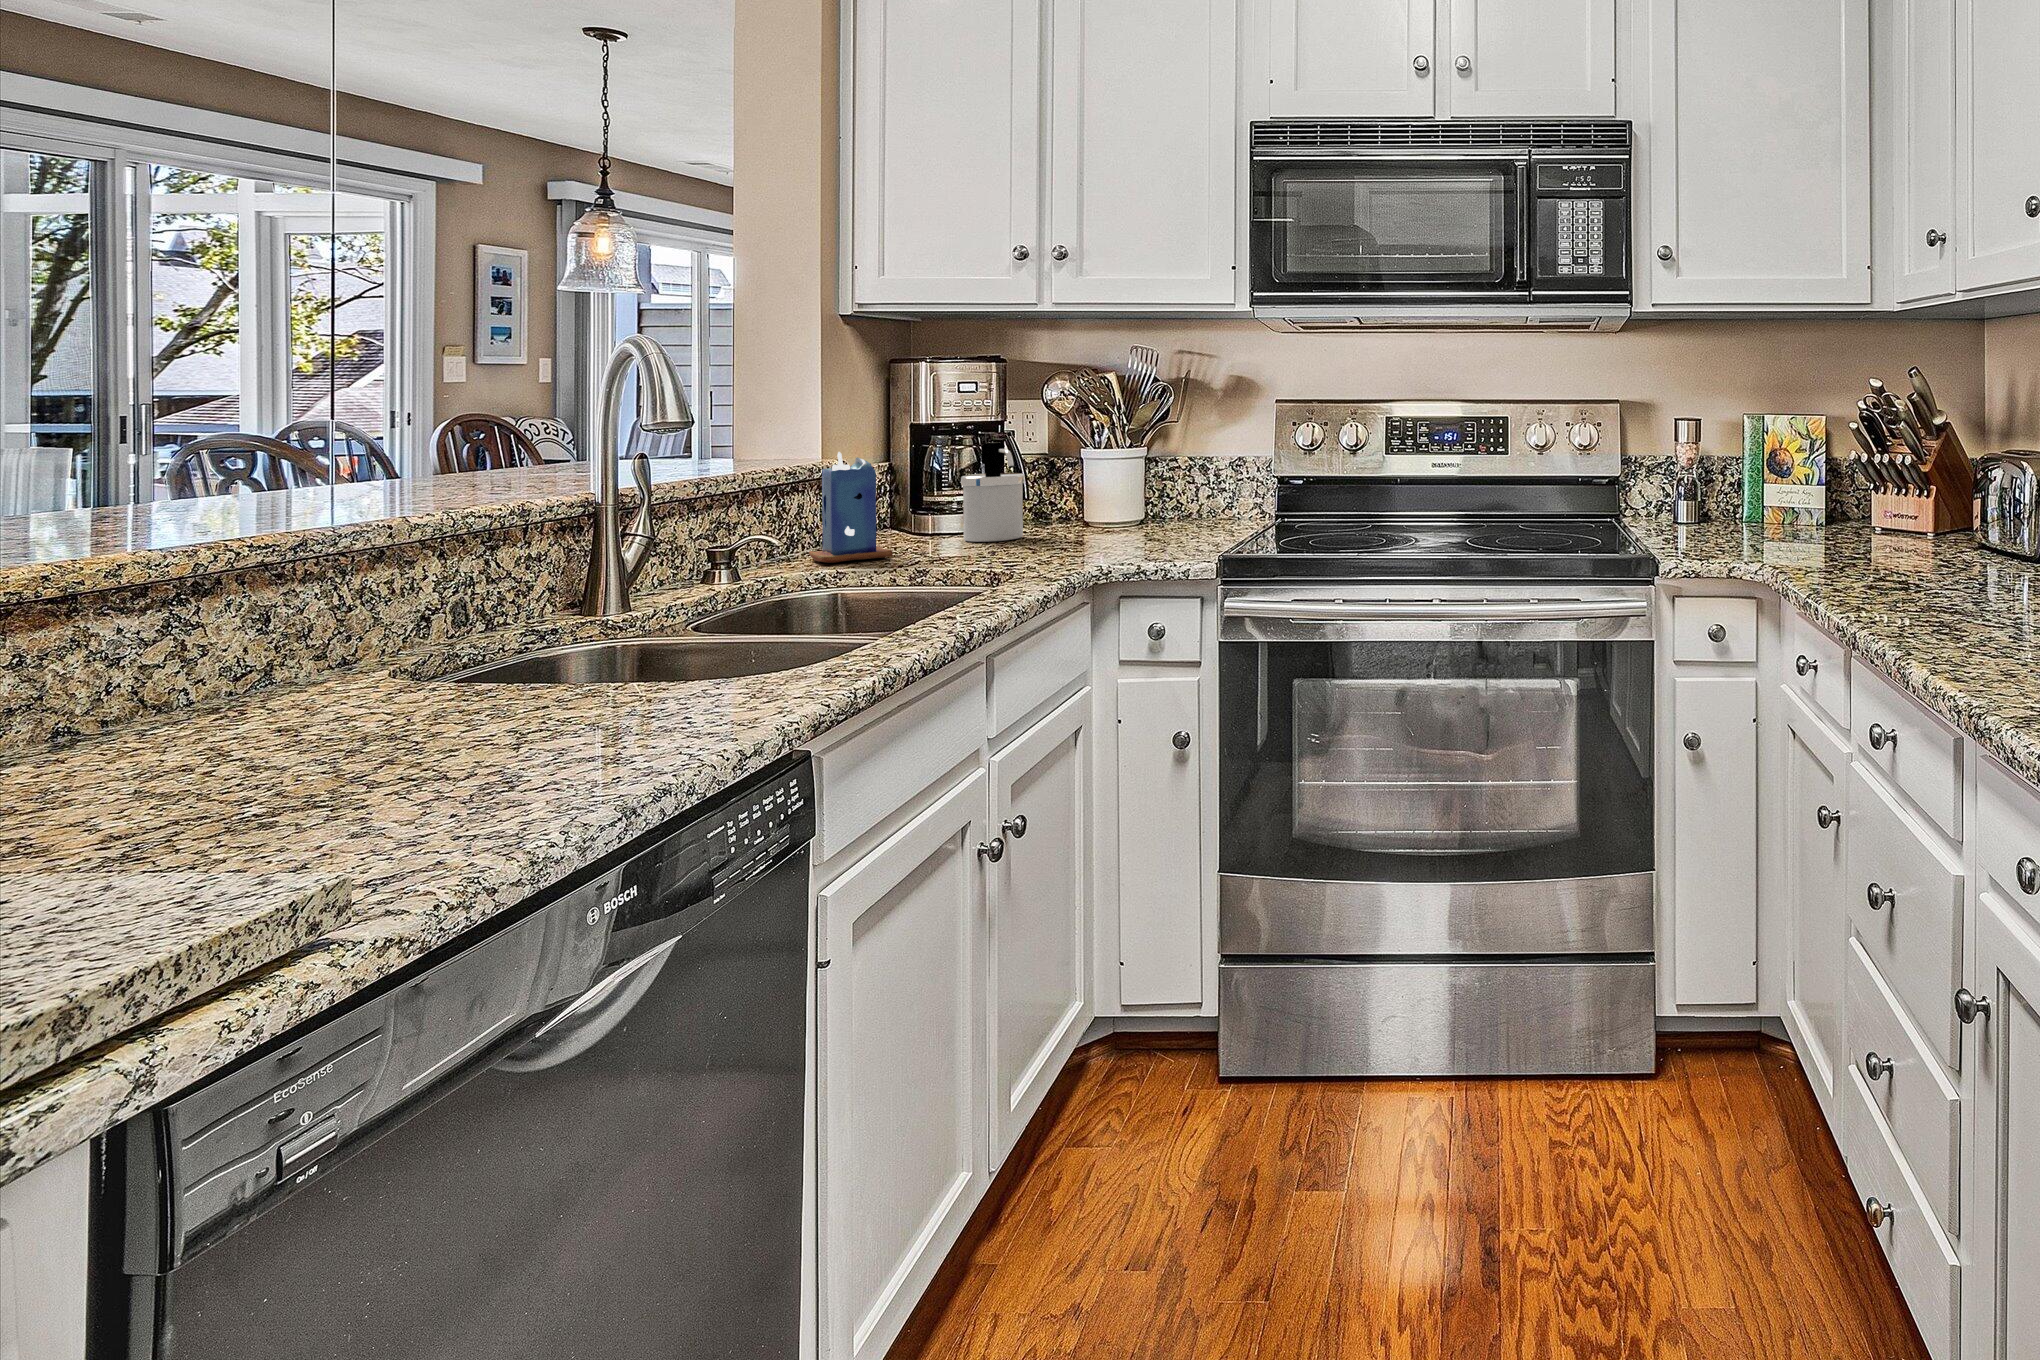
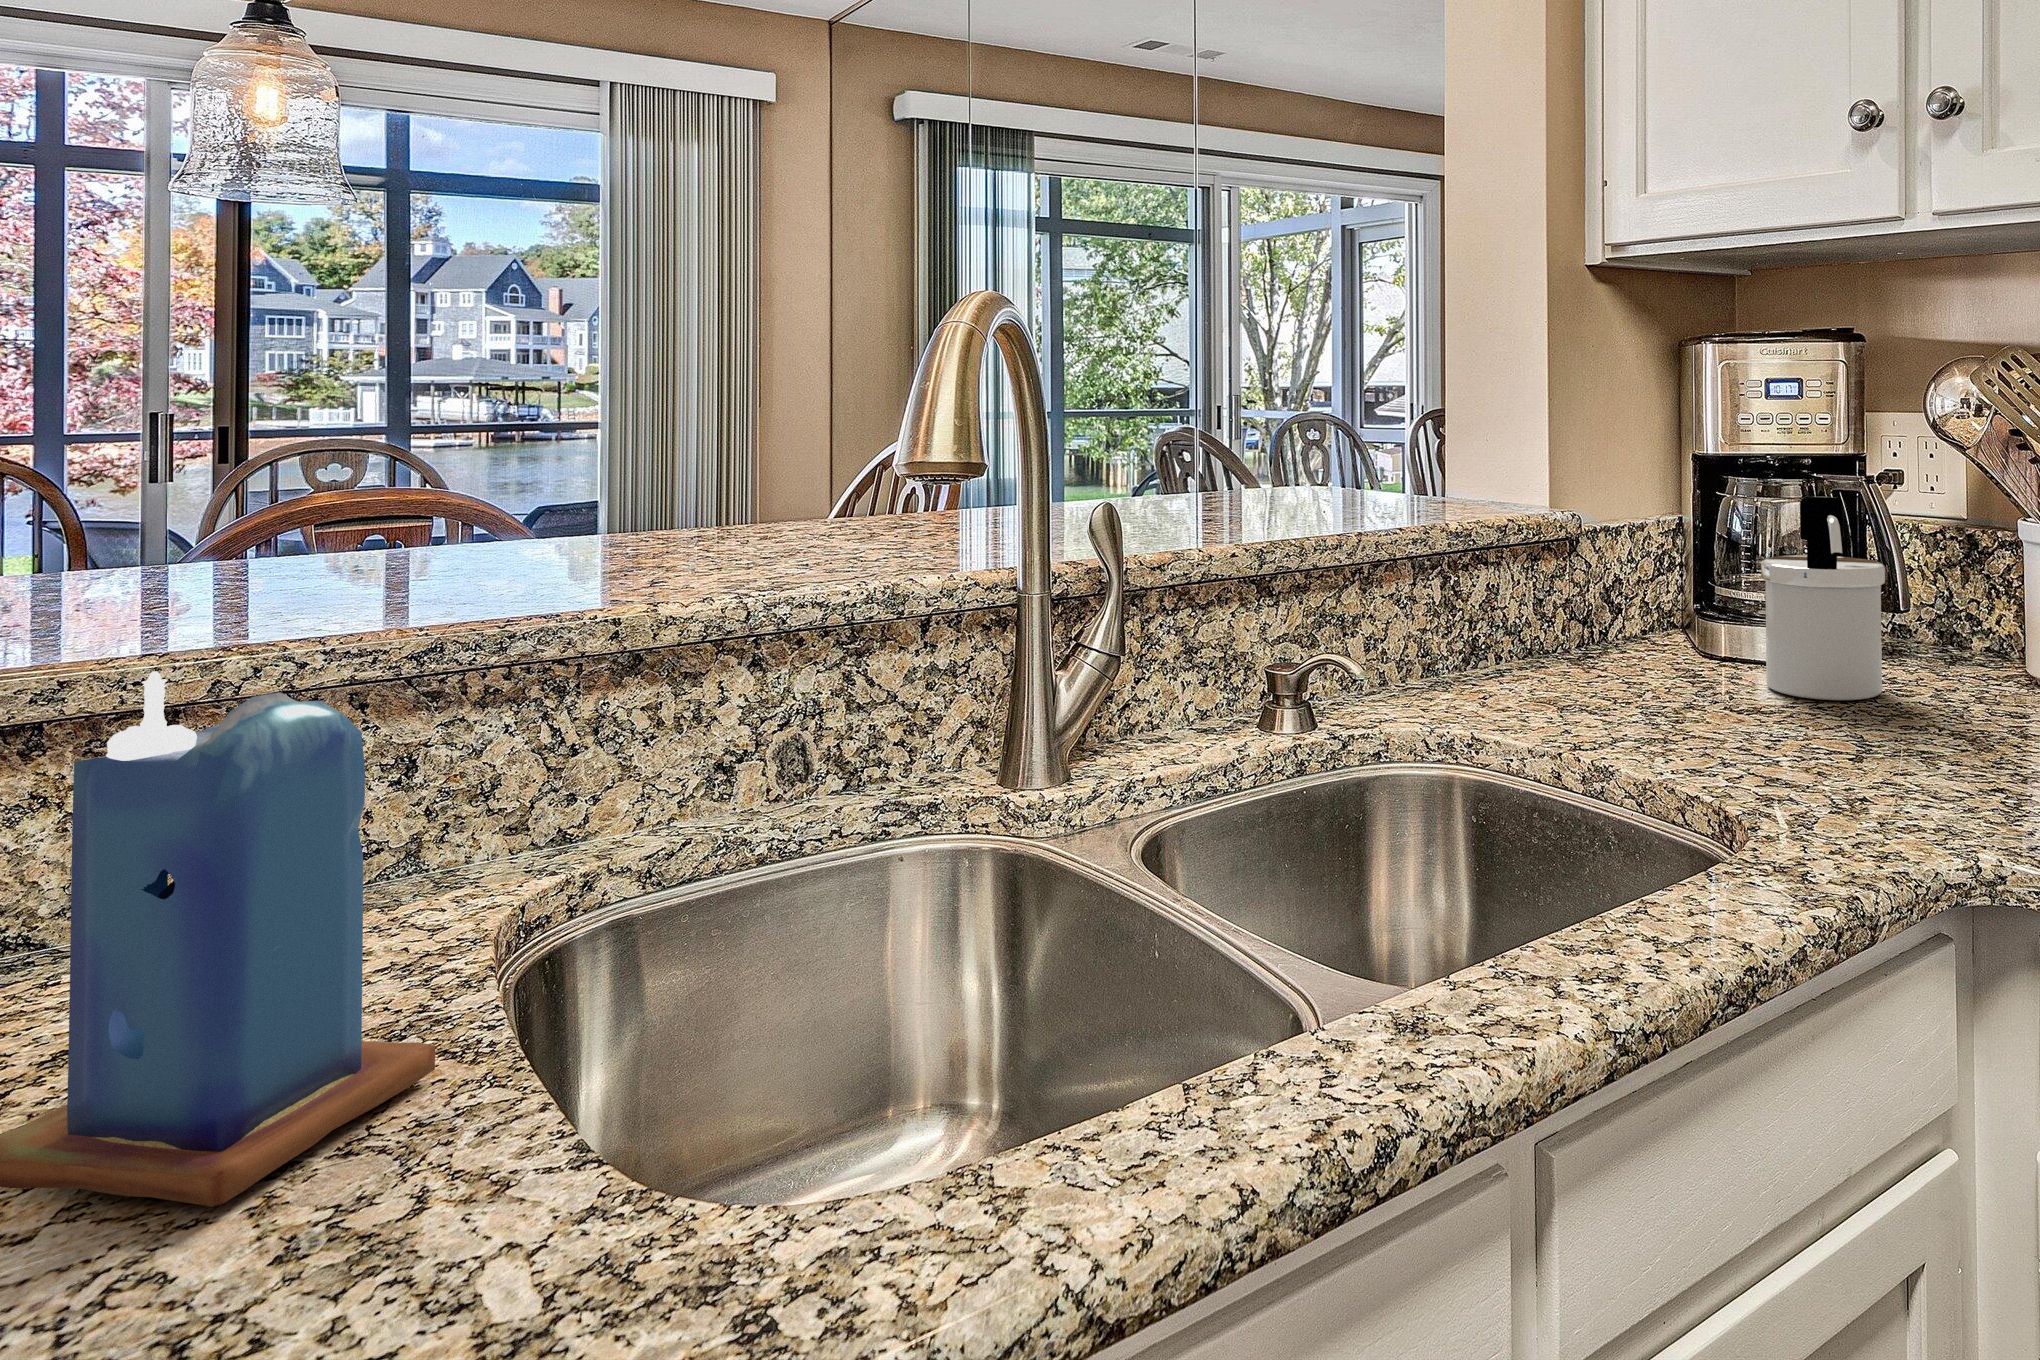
candle: present [809,452,893,563] -> present [0,671,436,1208]

